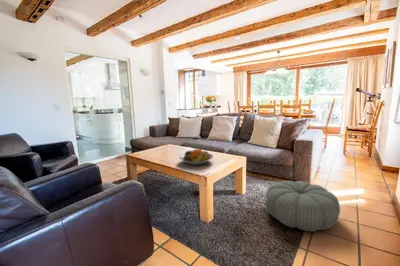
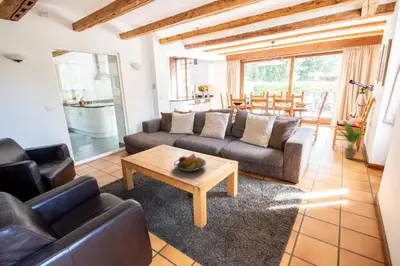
potted plant: none [345,124,381,164] -> present [340,121,363,159]
pouf: present [266,181,340,231] -> none [256,185,323,235]

